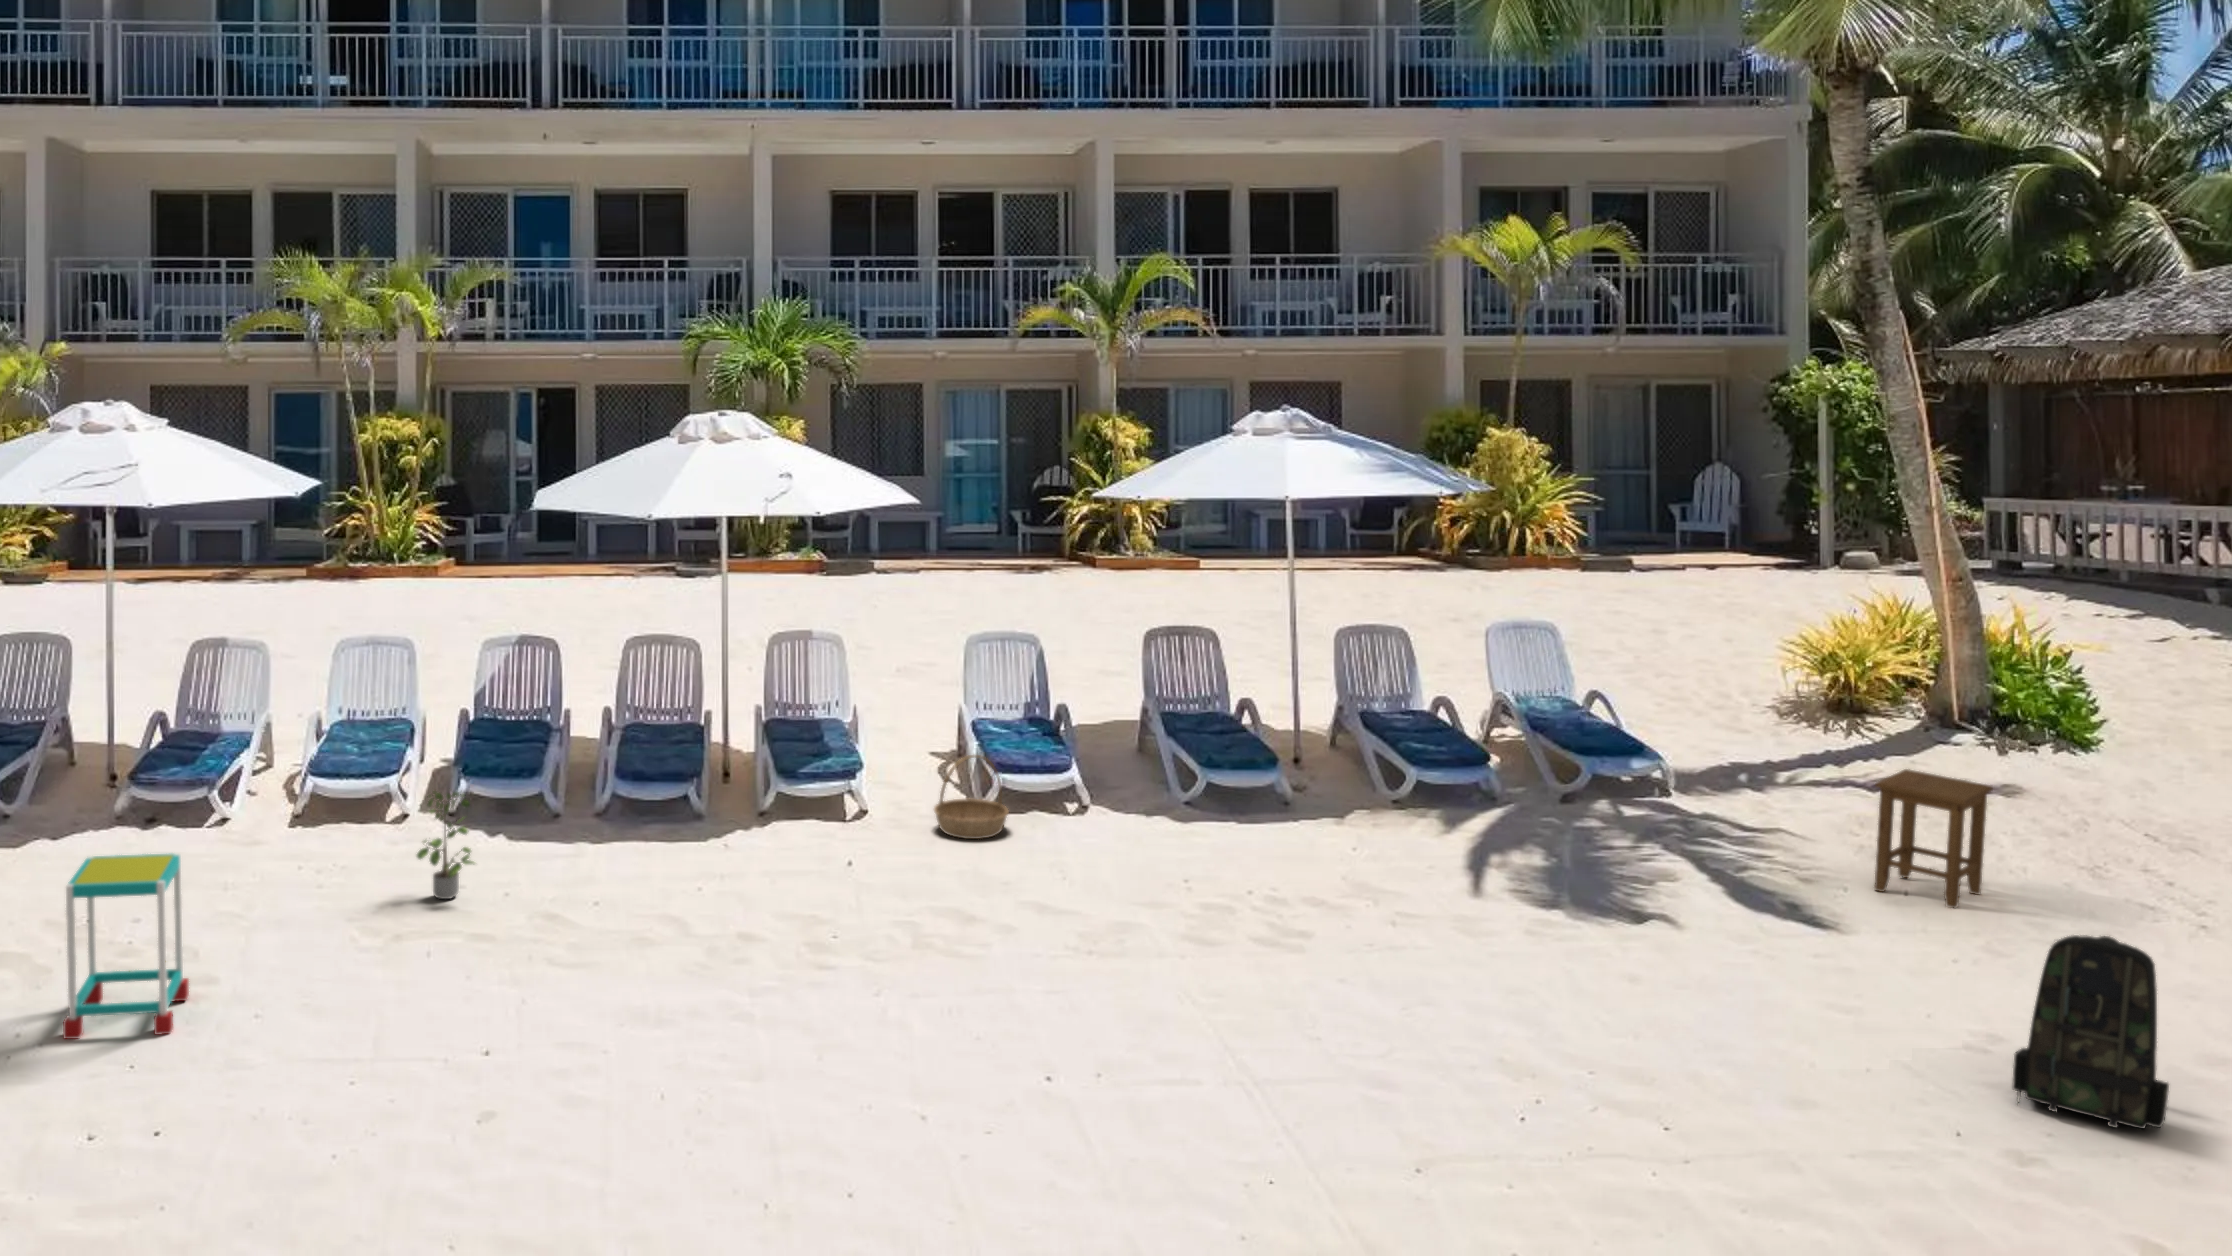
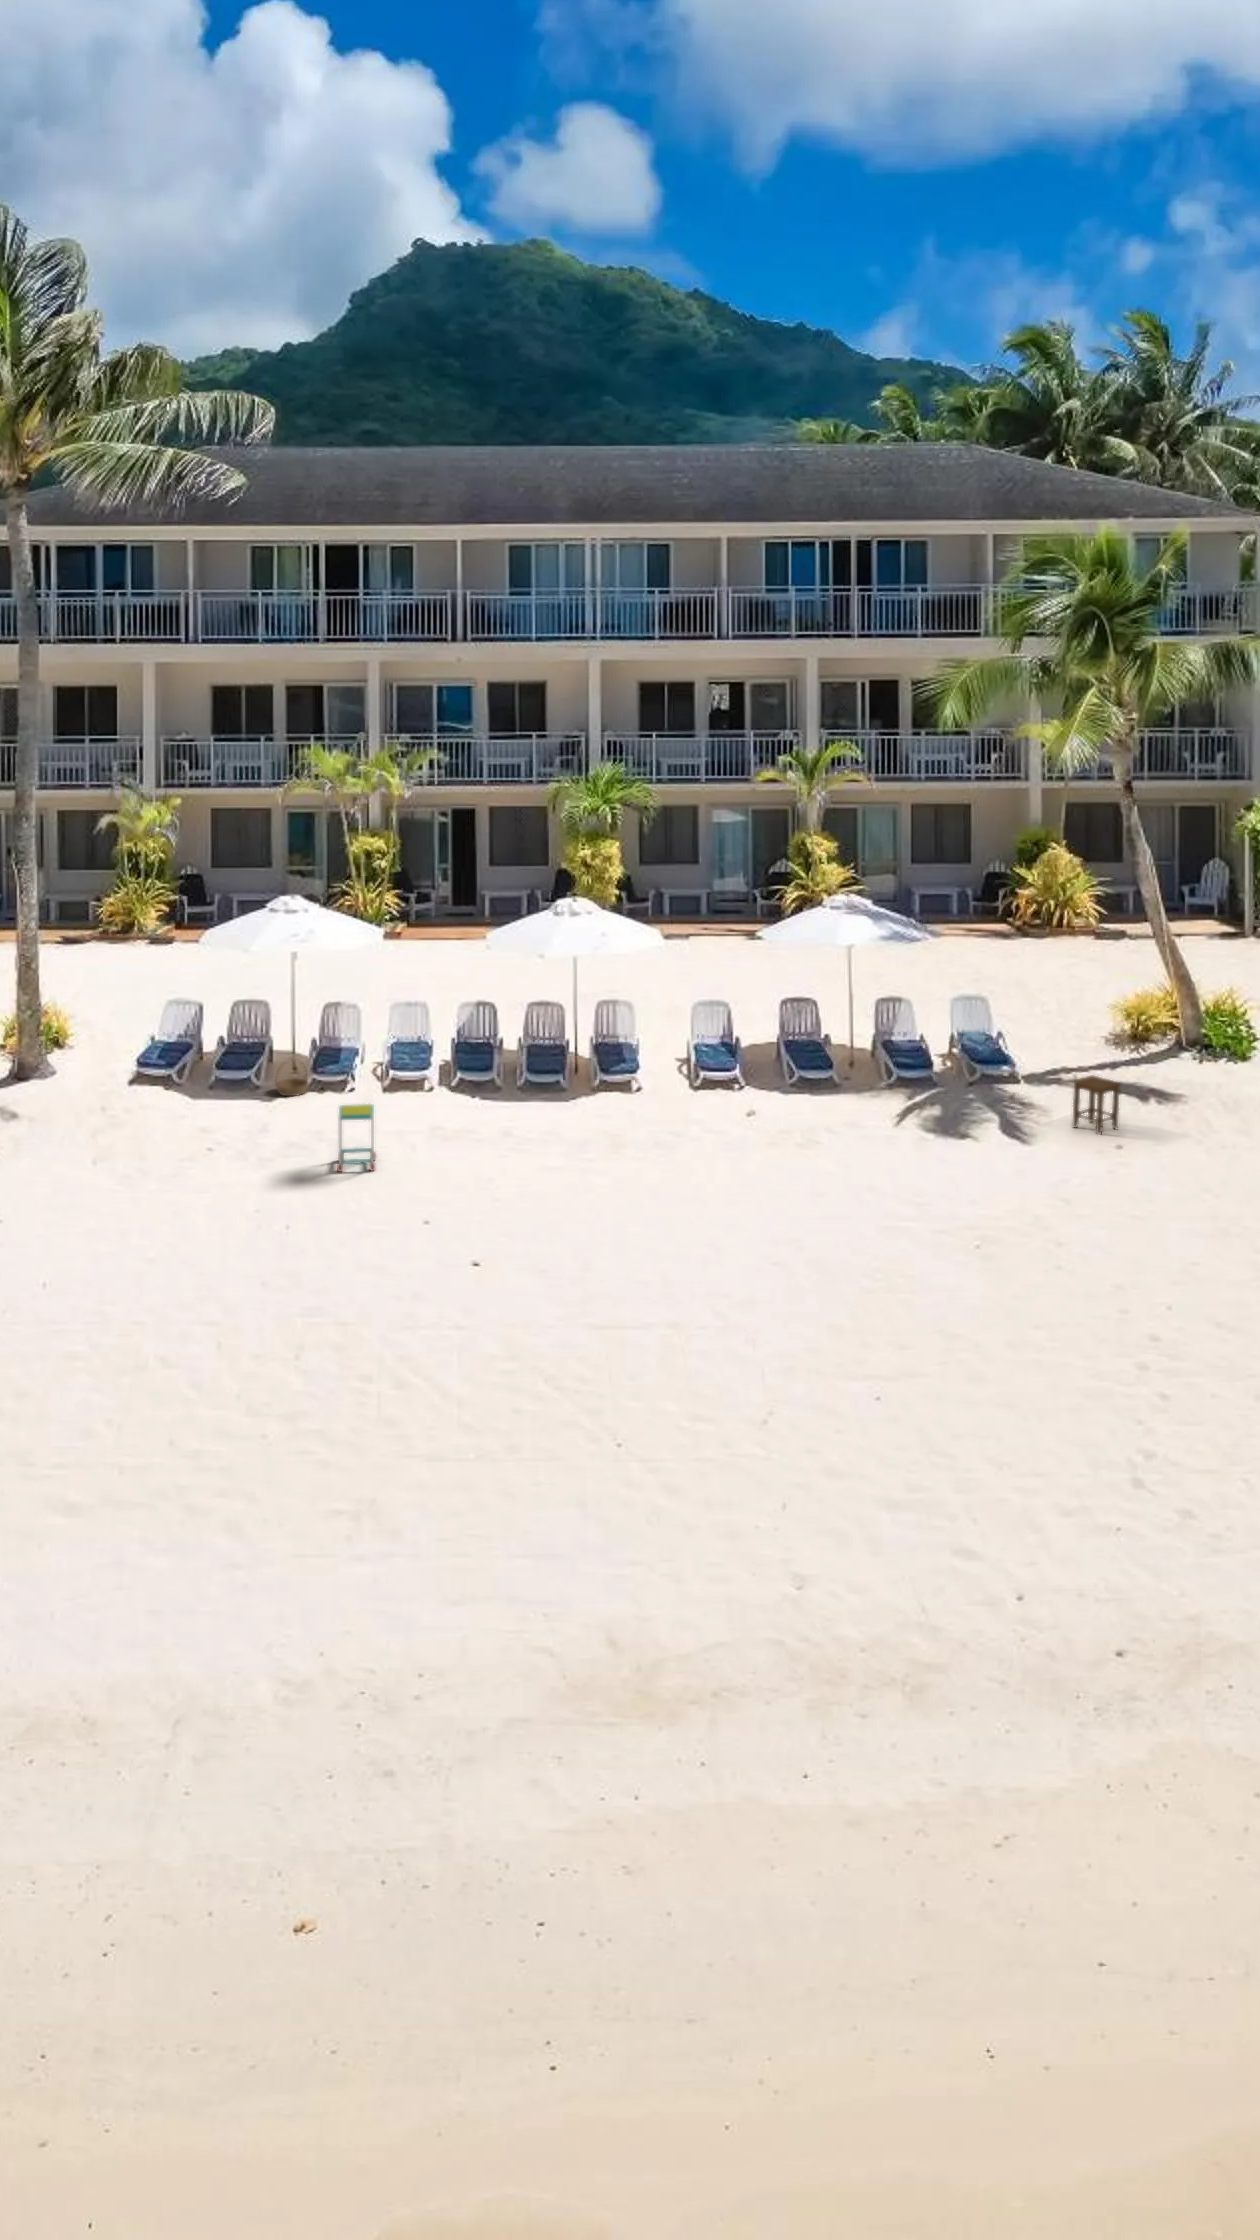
basket: present [934,755,1009,839] -> present [276,1068,309,1096]
potted plant: present [417,791,474,899] -> none [451,1078,477,1124]
backpack: present [2013,935,2169,1129] -> none [1030,1139,1078,1205]

